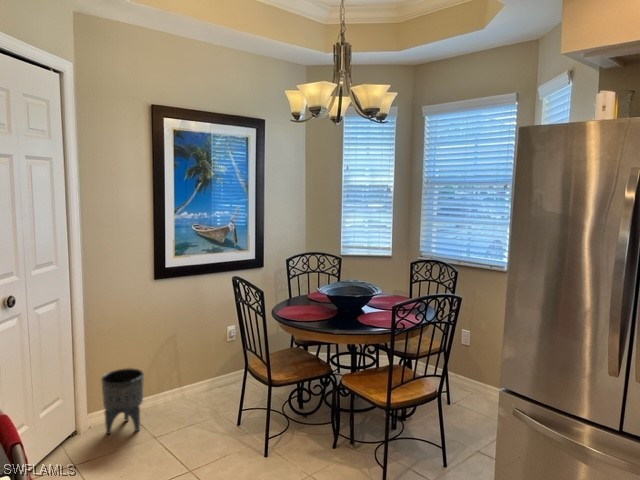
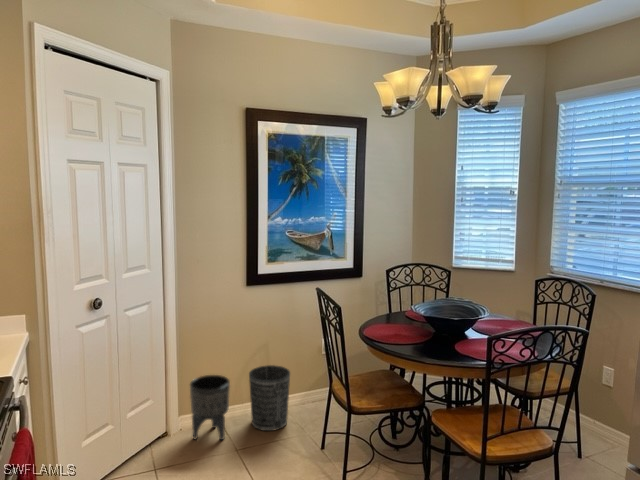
wastebasket: none [161,354,202,417] -> present [249,365,290,431]

